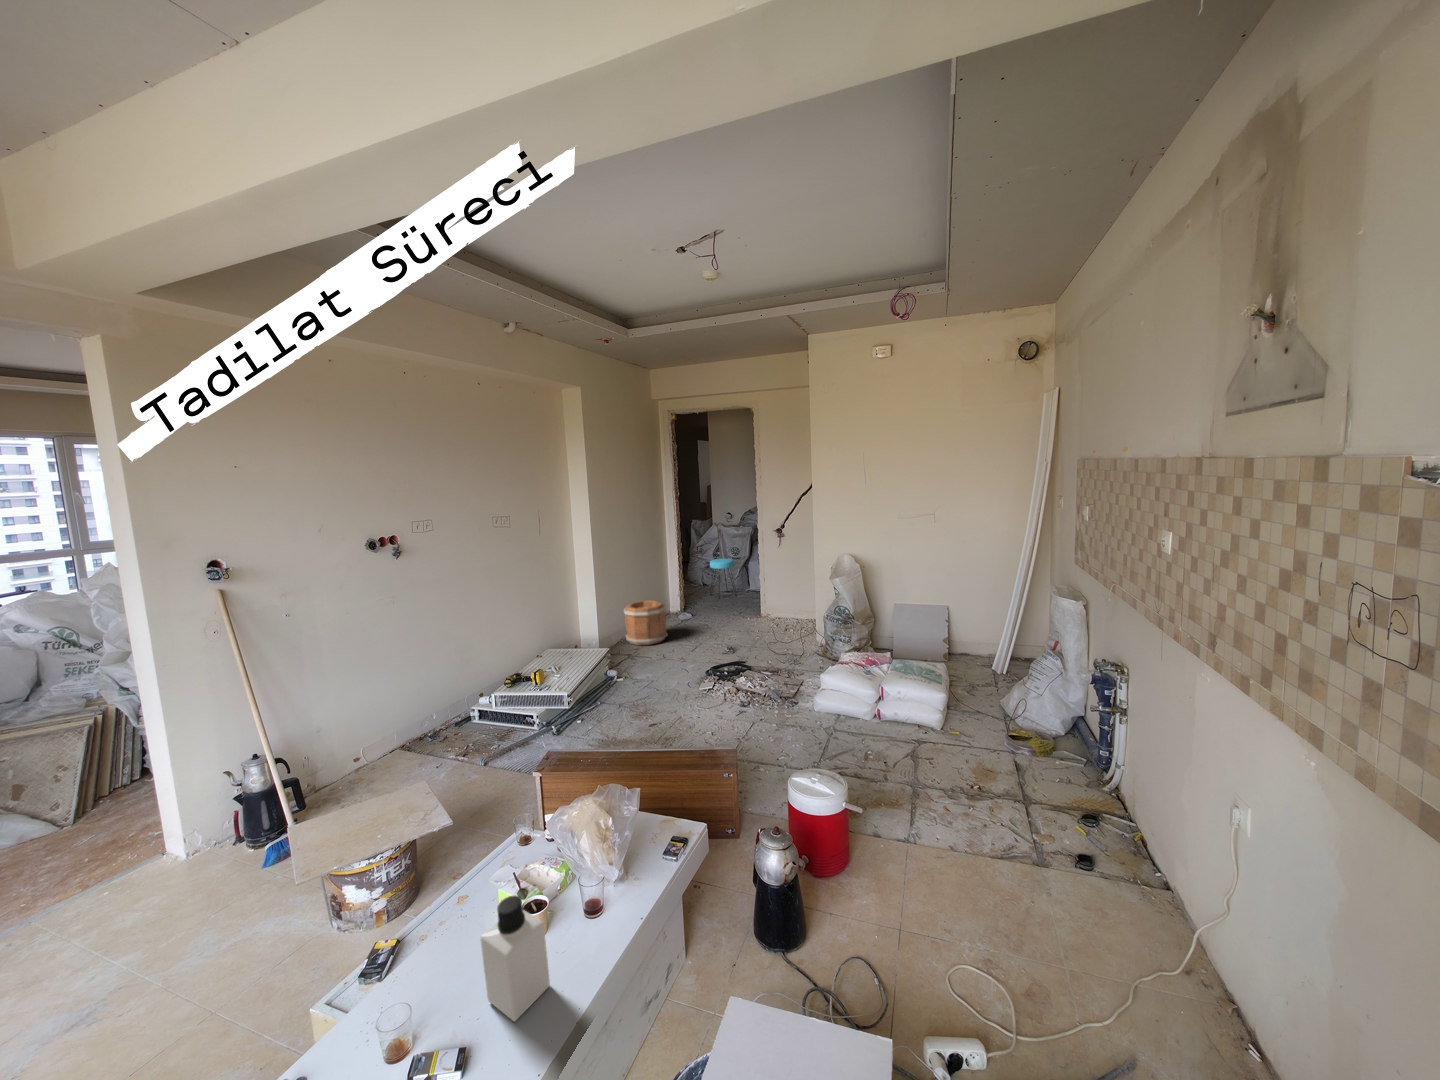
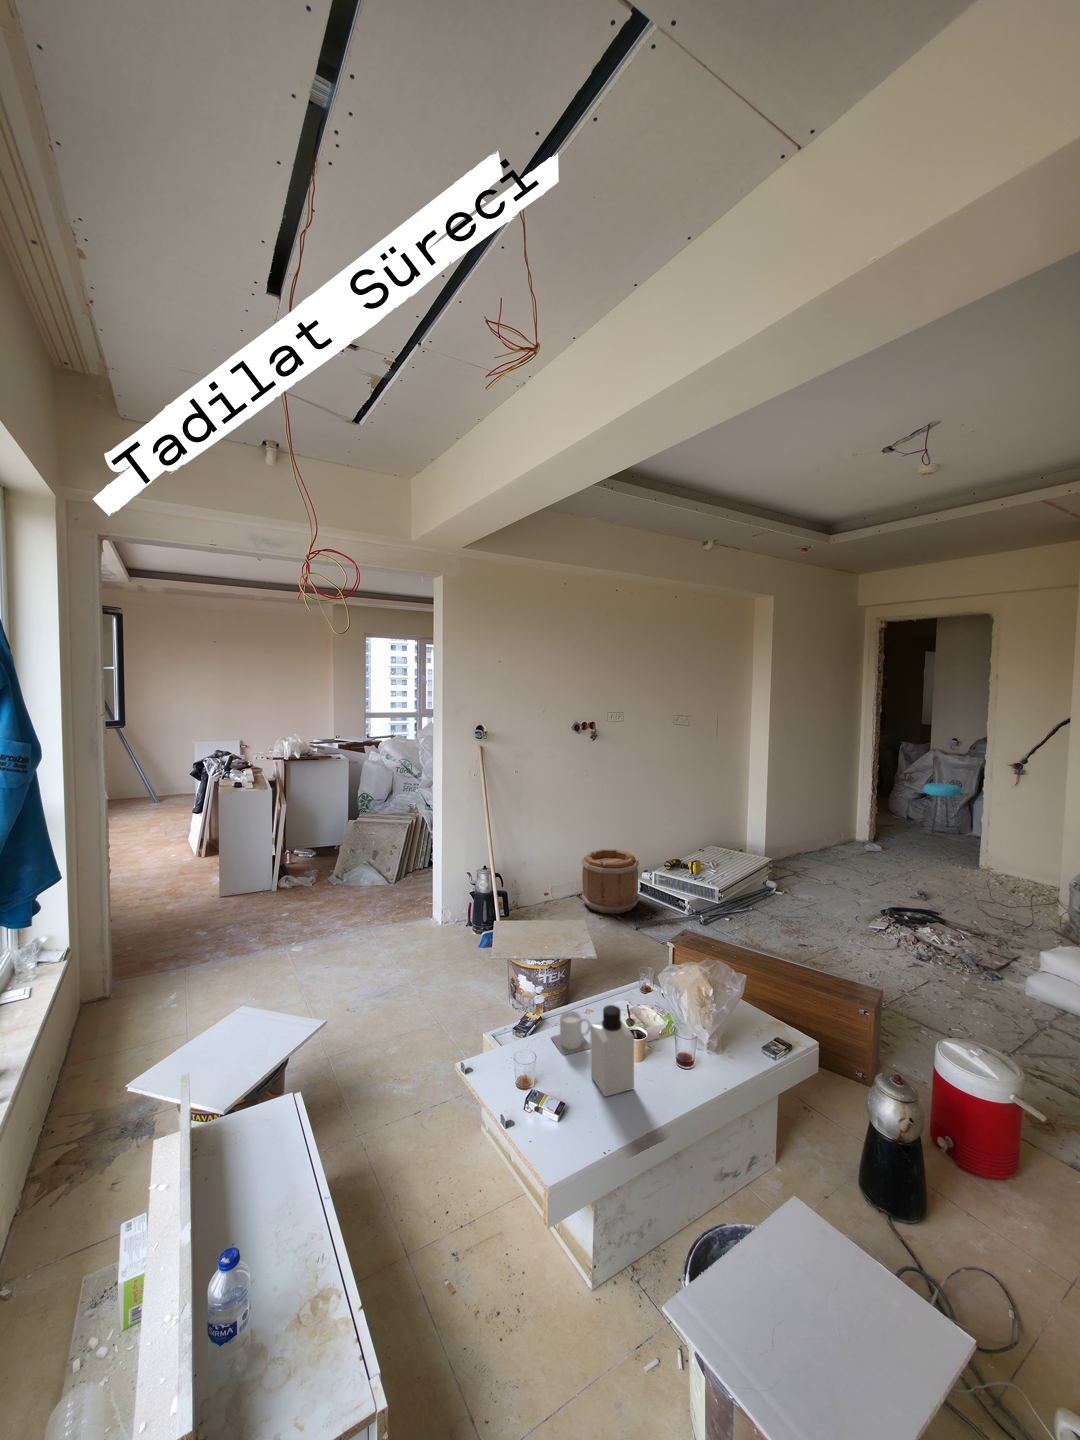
bucket: present [624,600,668,645] -> present [581,849,639,914]
mug: none [414,921,479,993] -> present [551,1011,591,1055]

